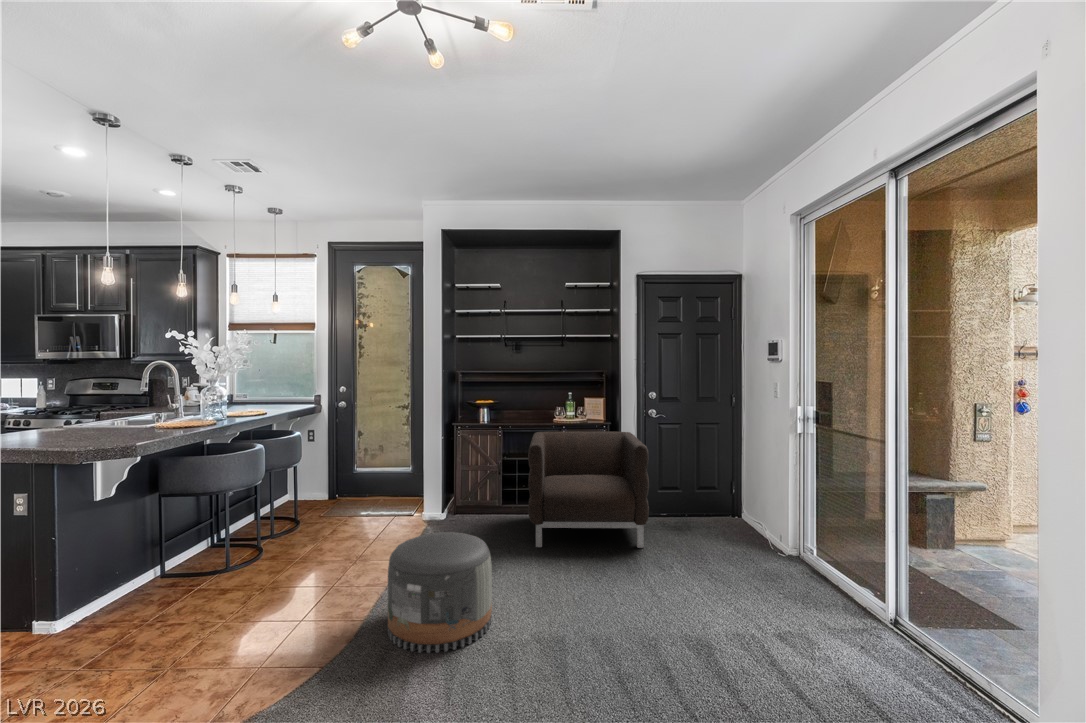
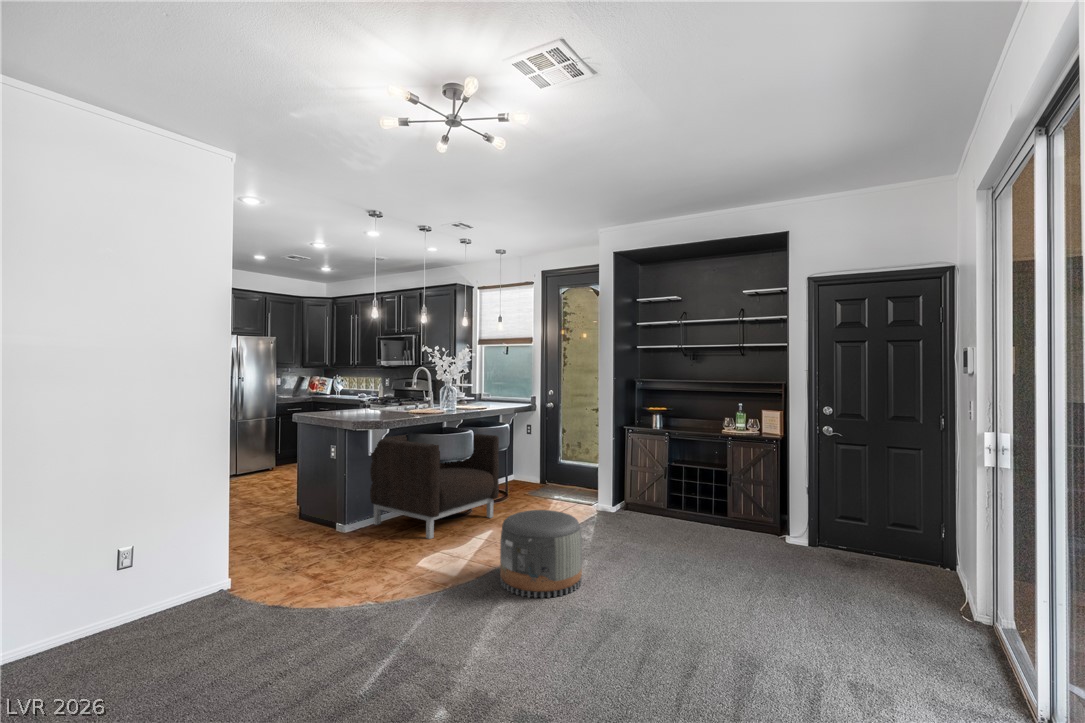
armchair: present [528,432,649,548] -> present [370,434,499,539]

